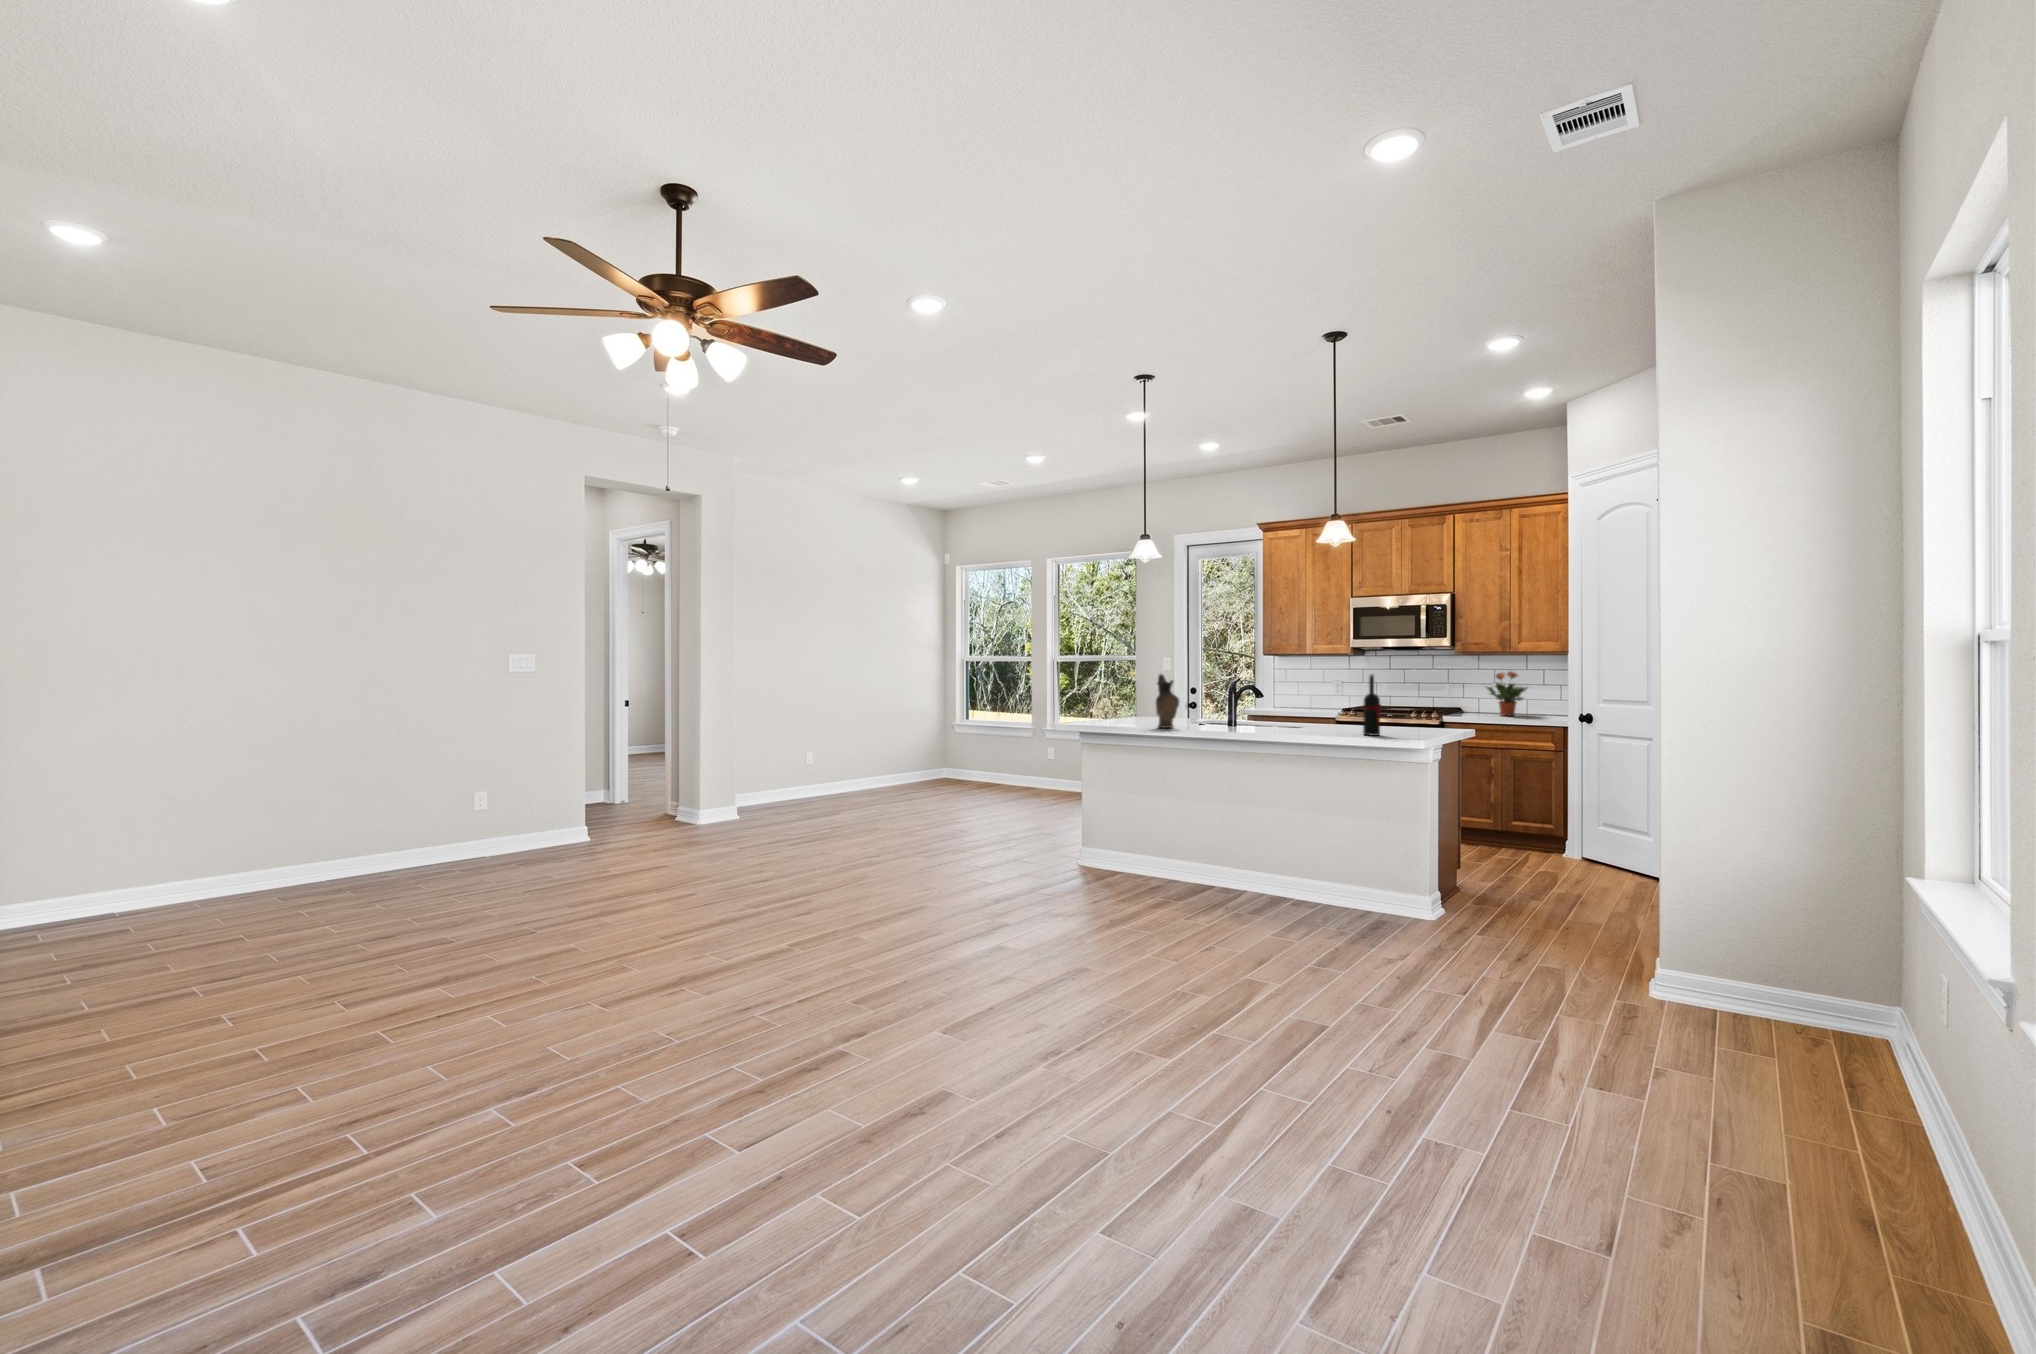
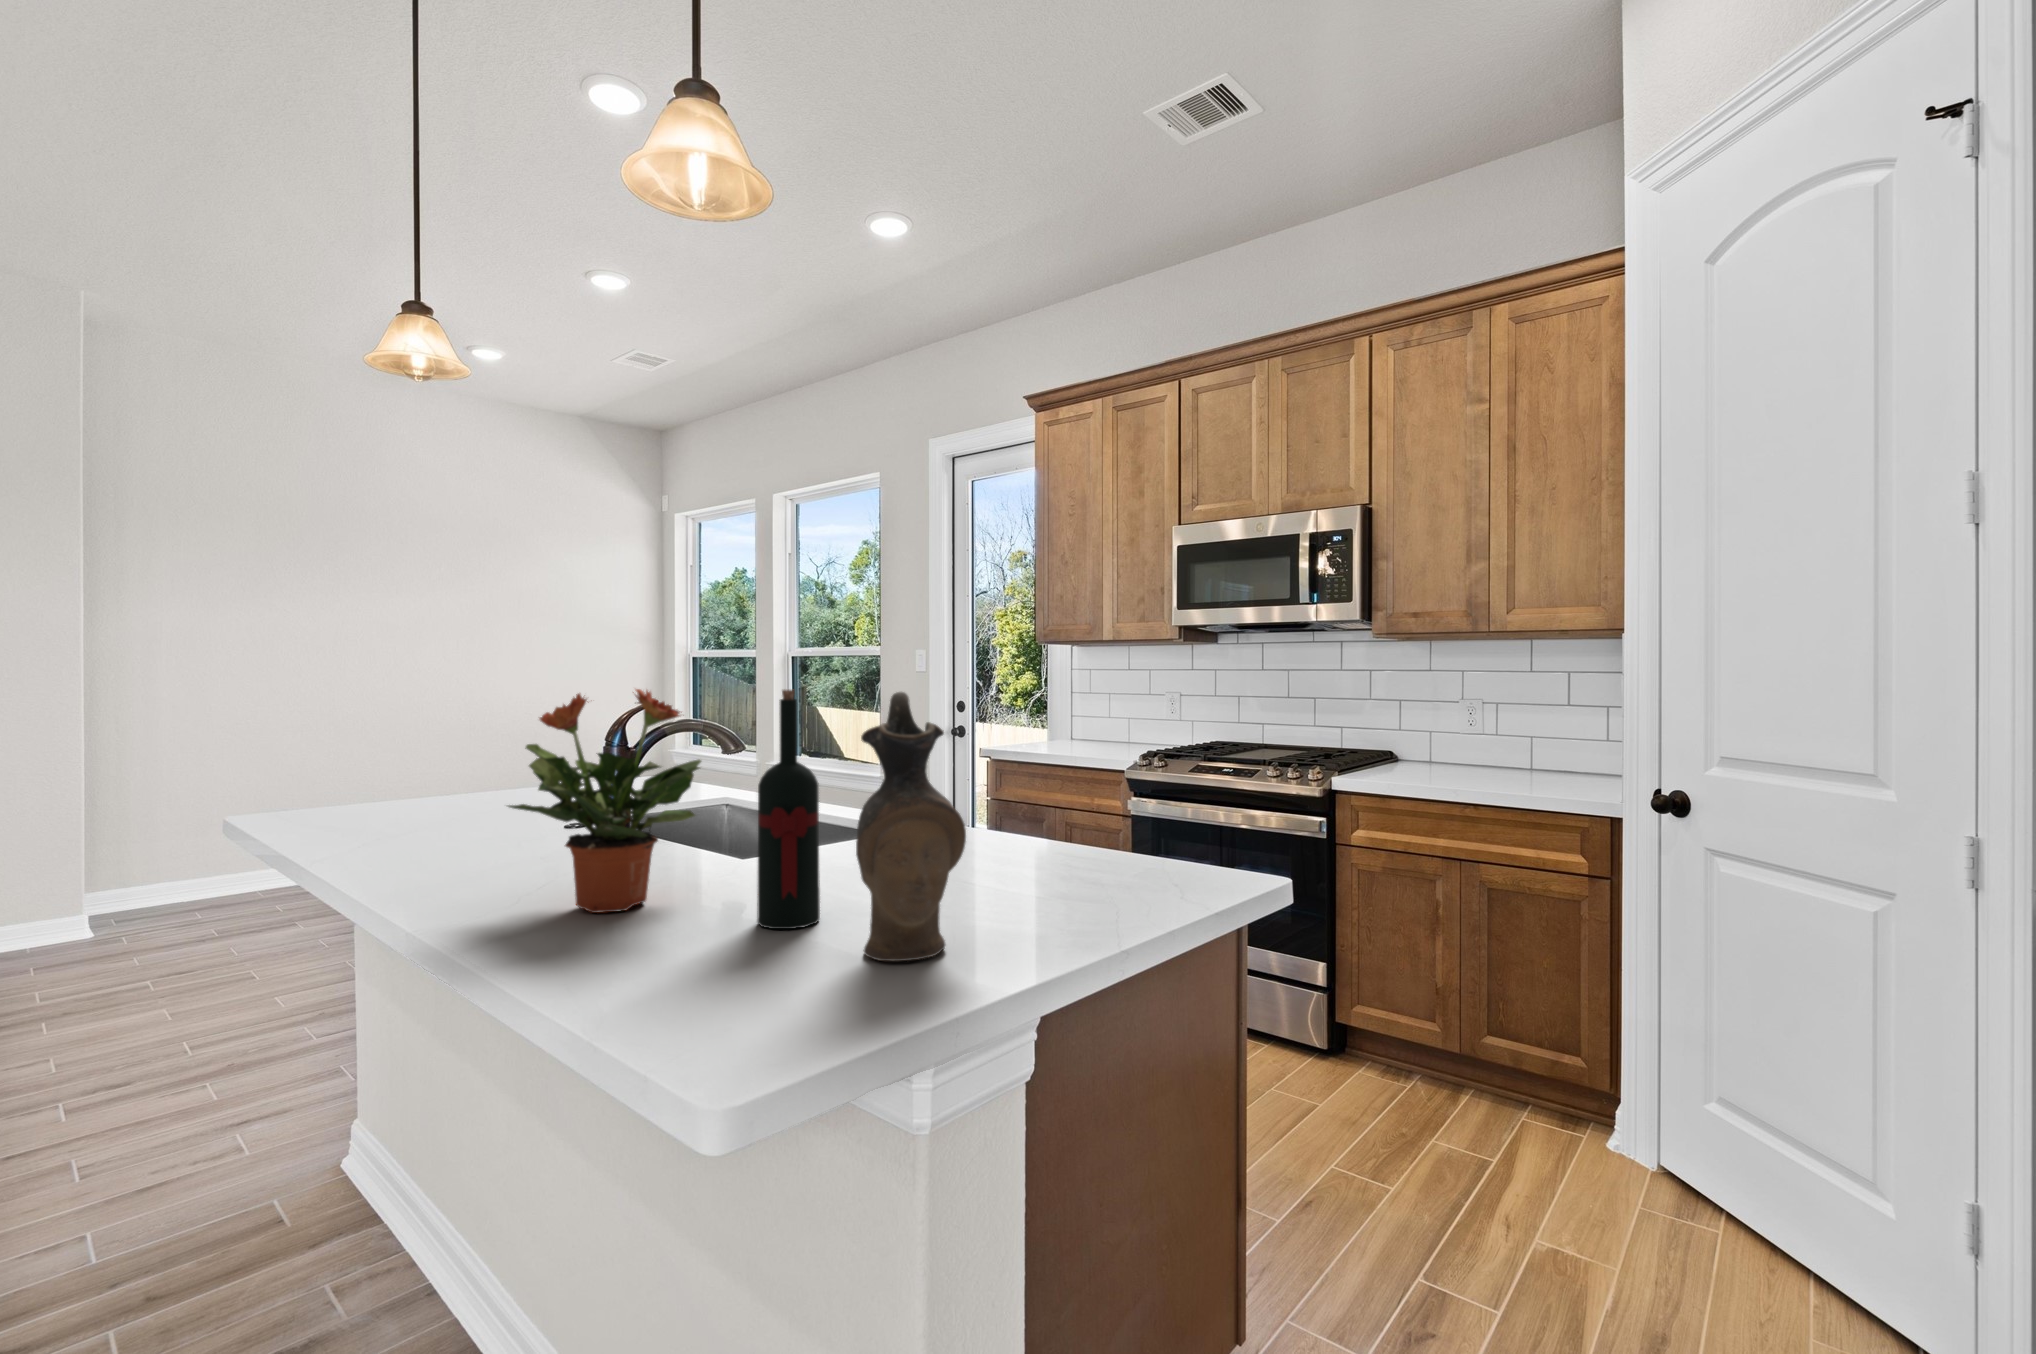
potted plant: present [1487,672,1527,716] -> present [508,689,701,913]
ceramic pitcher: present [1156,674,1179,728] -> present [856,692,966,961]

